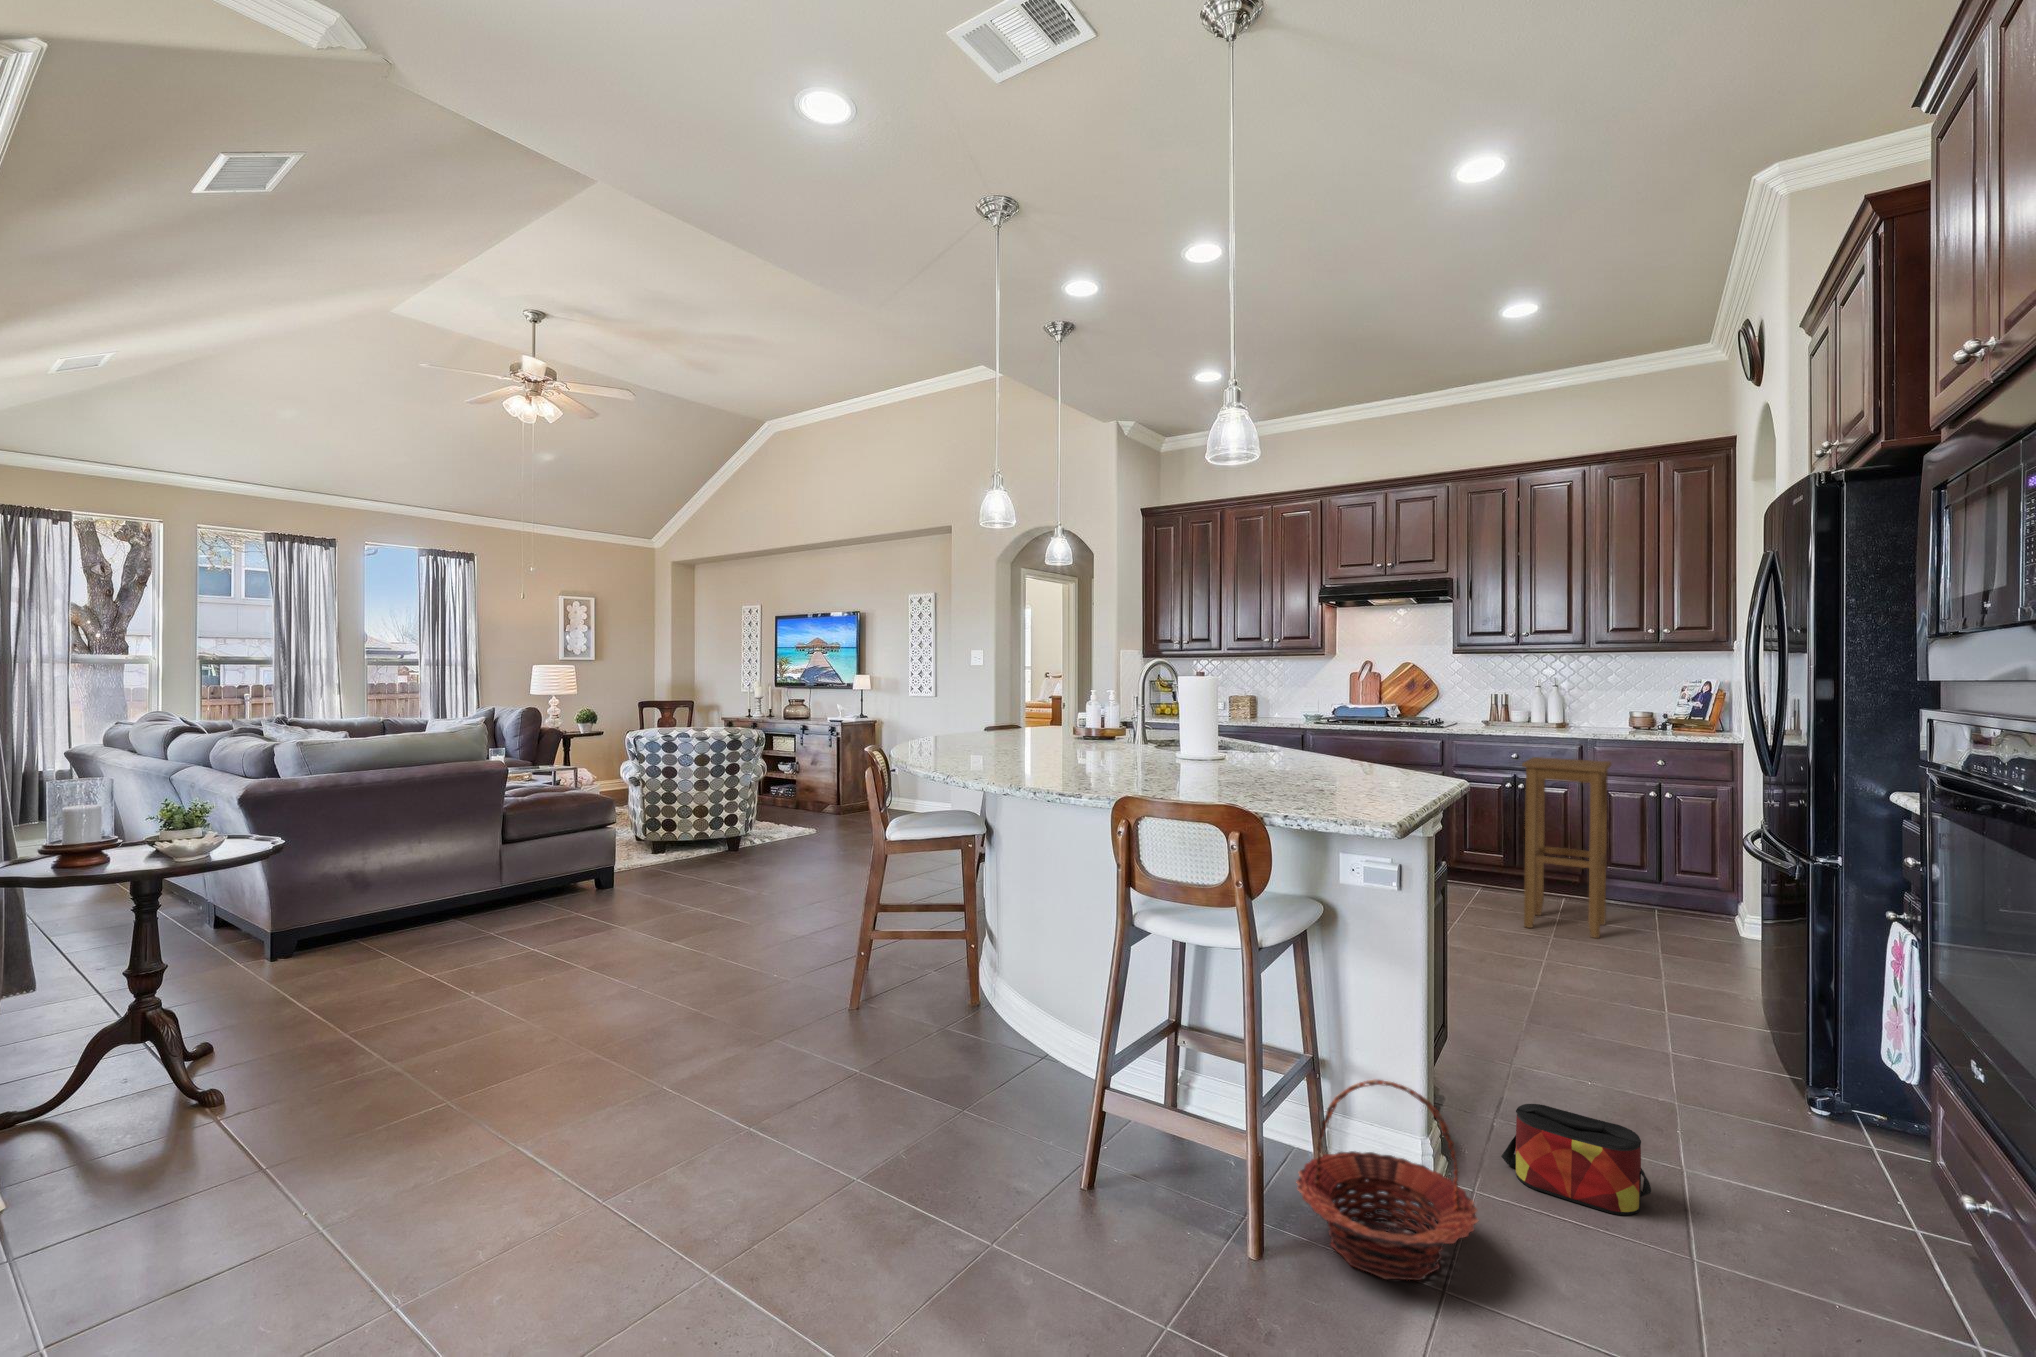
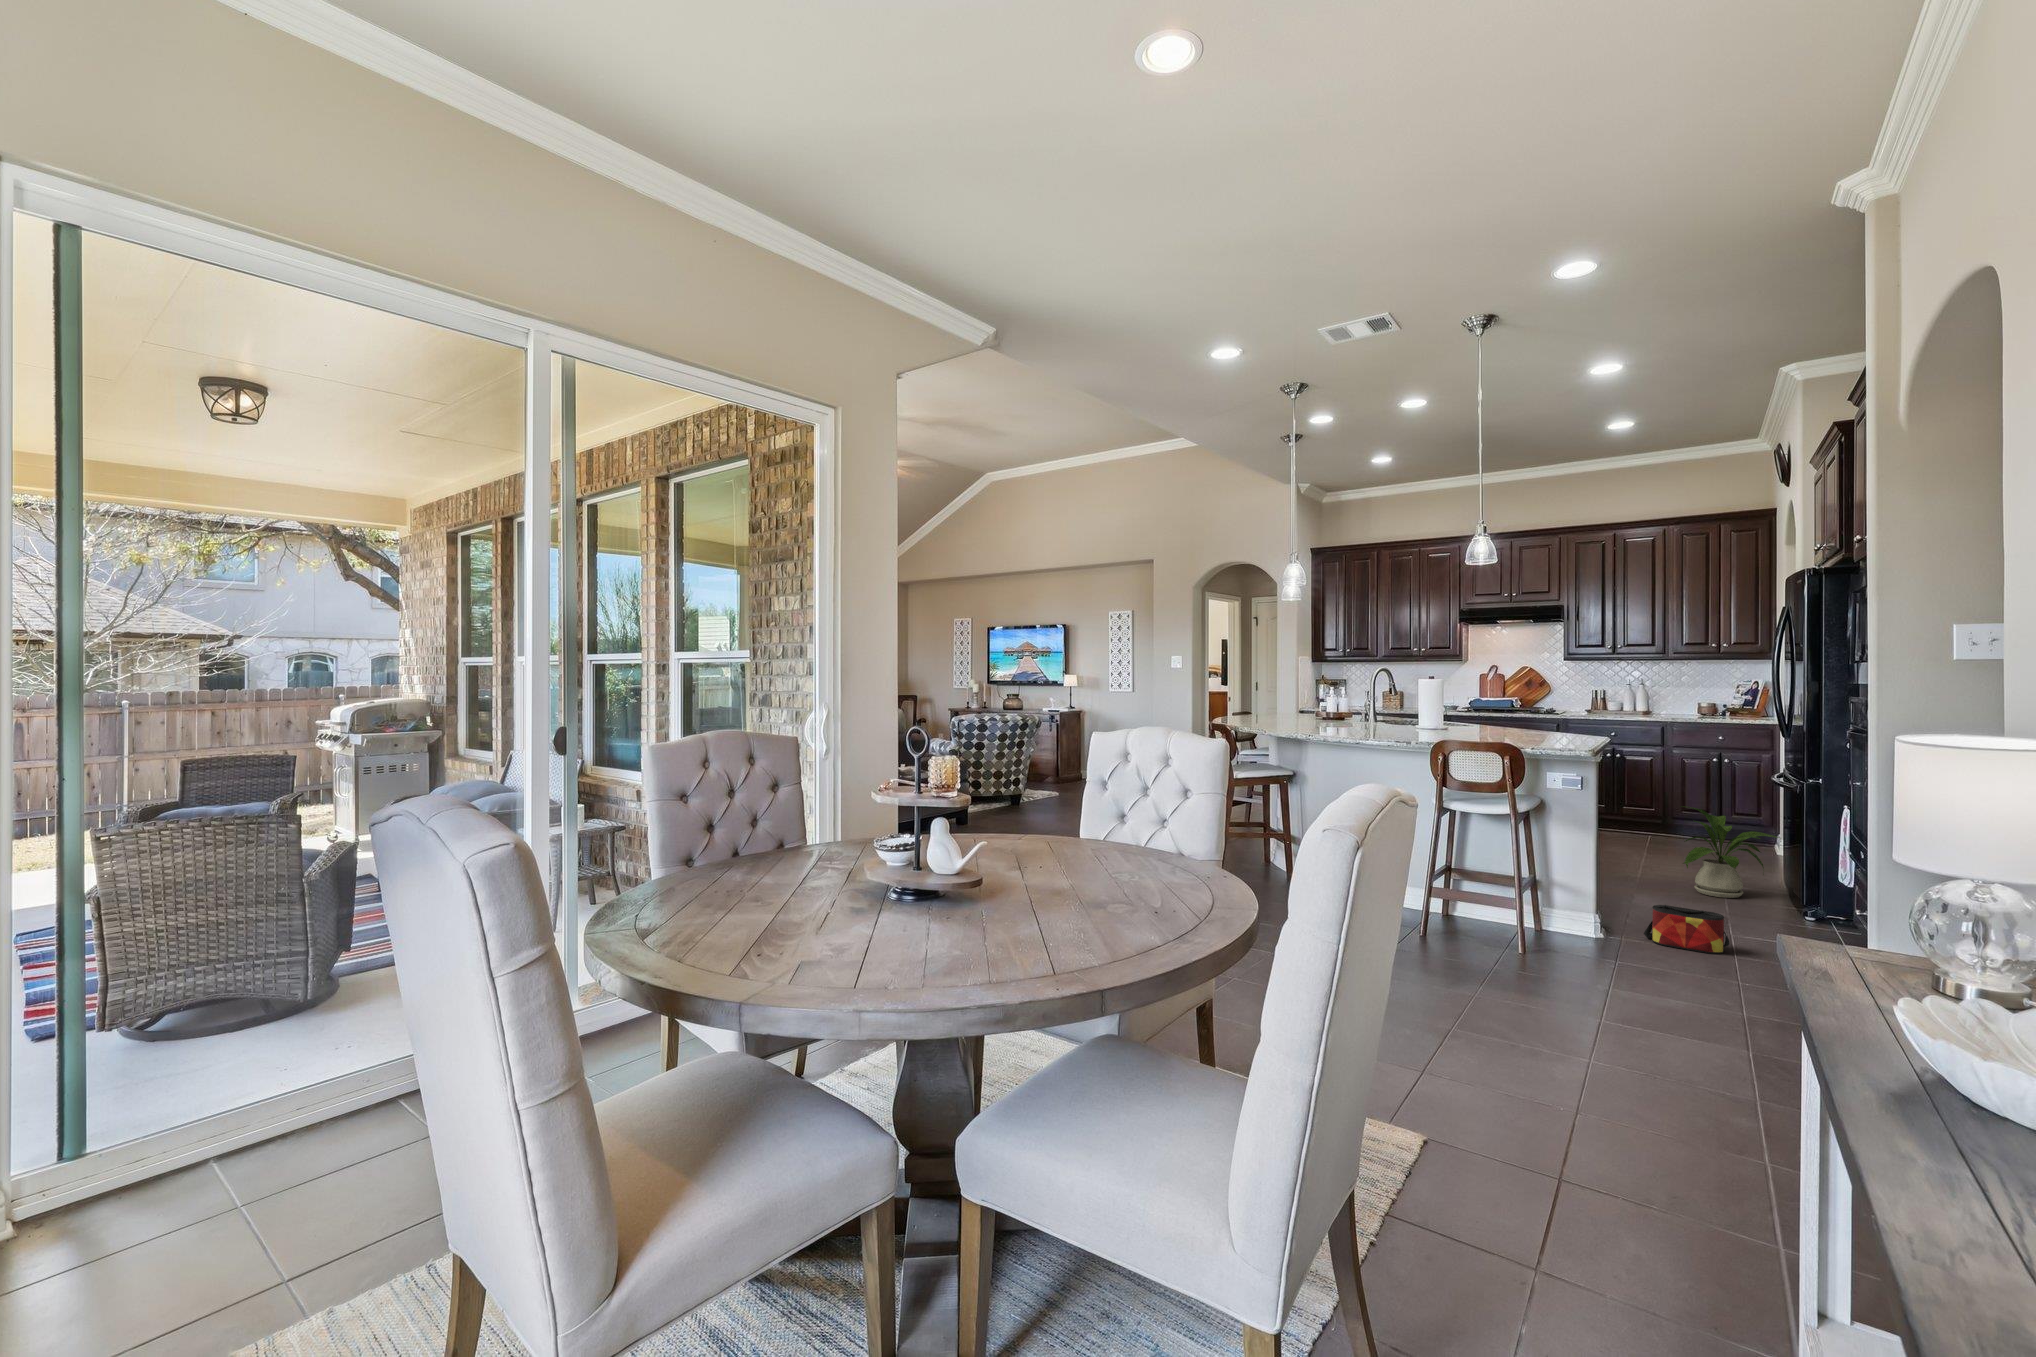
stool: present [1522,757,1611,938] -> none [1625,733,1688,854]
house plant: none [1585,888,1744,1041] -> present [1682,806,1779,898]
basket: present [1297,1080,1478,1280] -> none [1542,876,1643,969]

